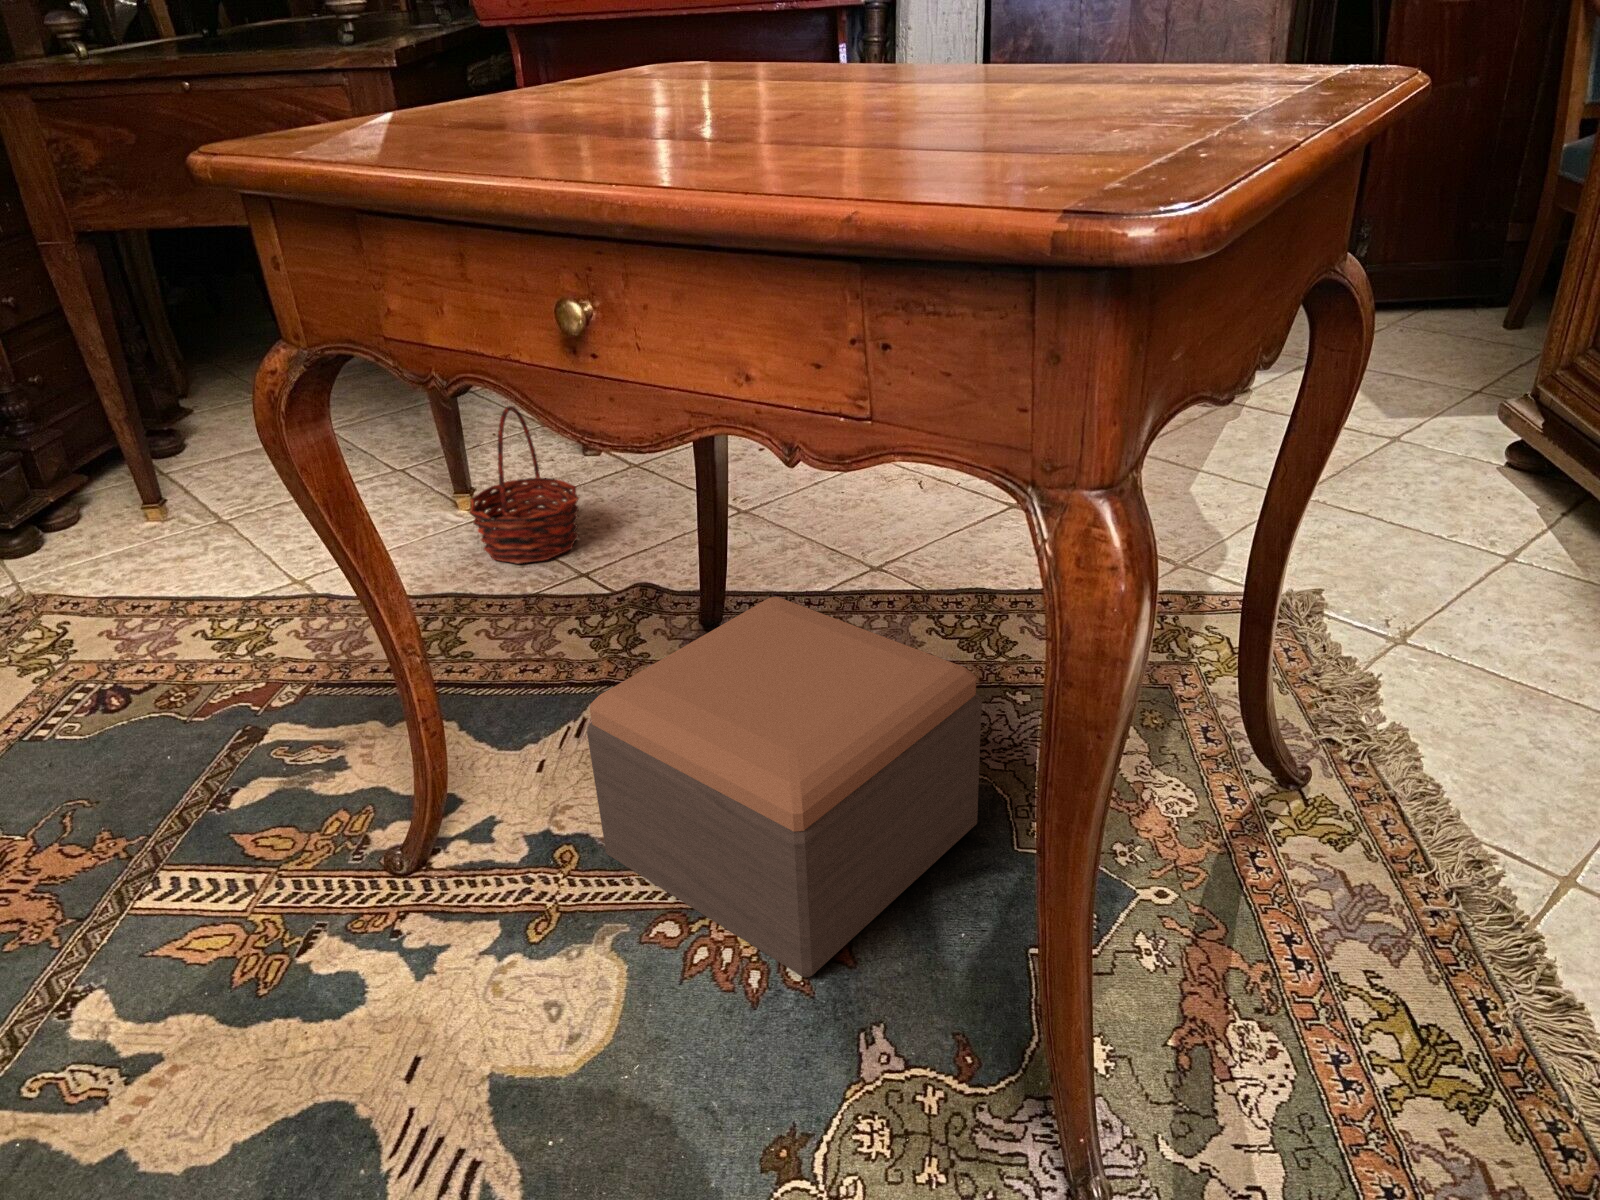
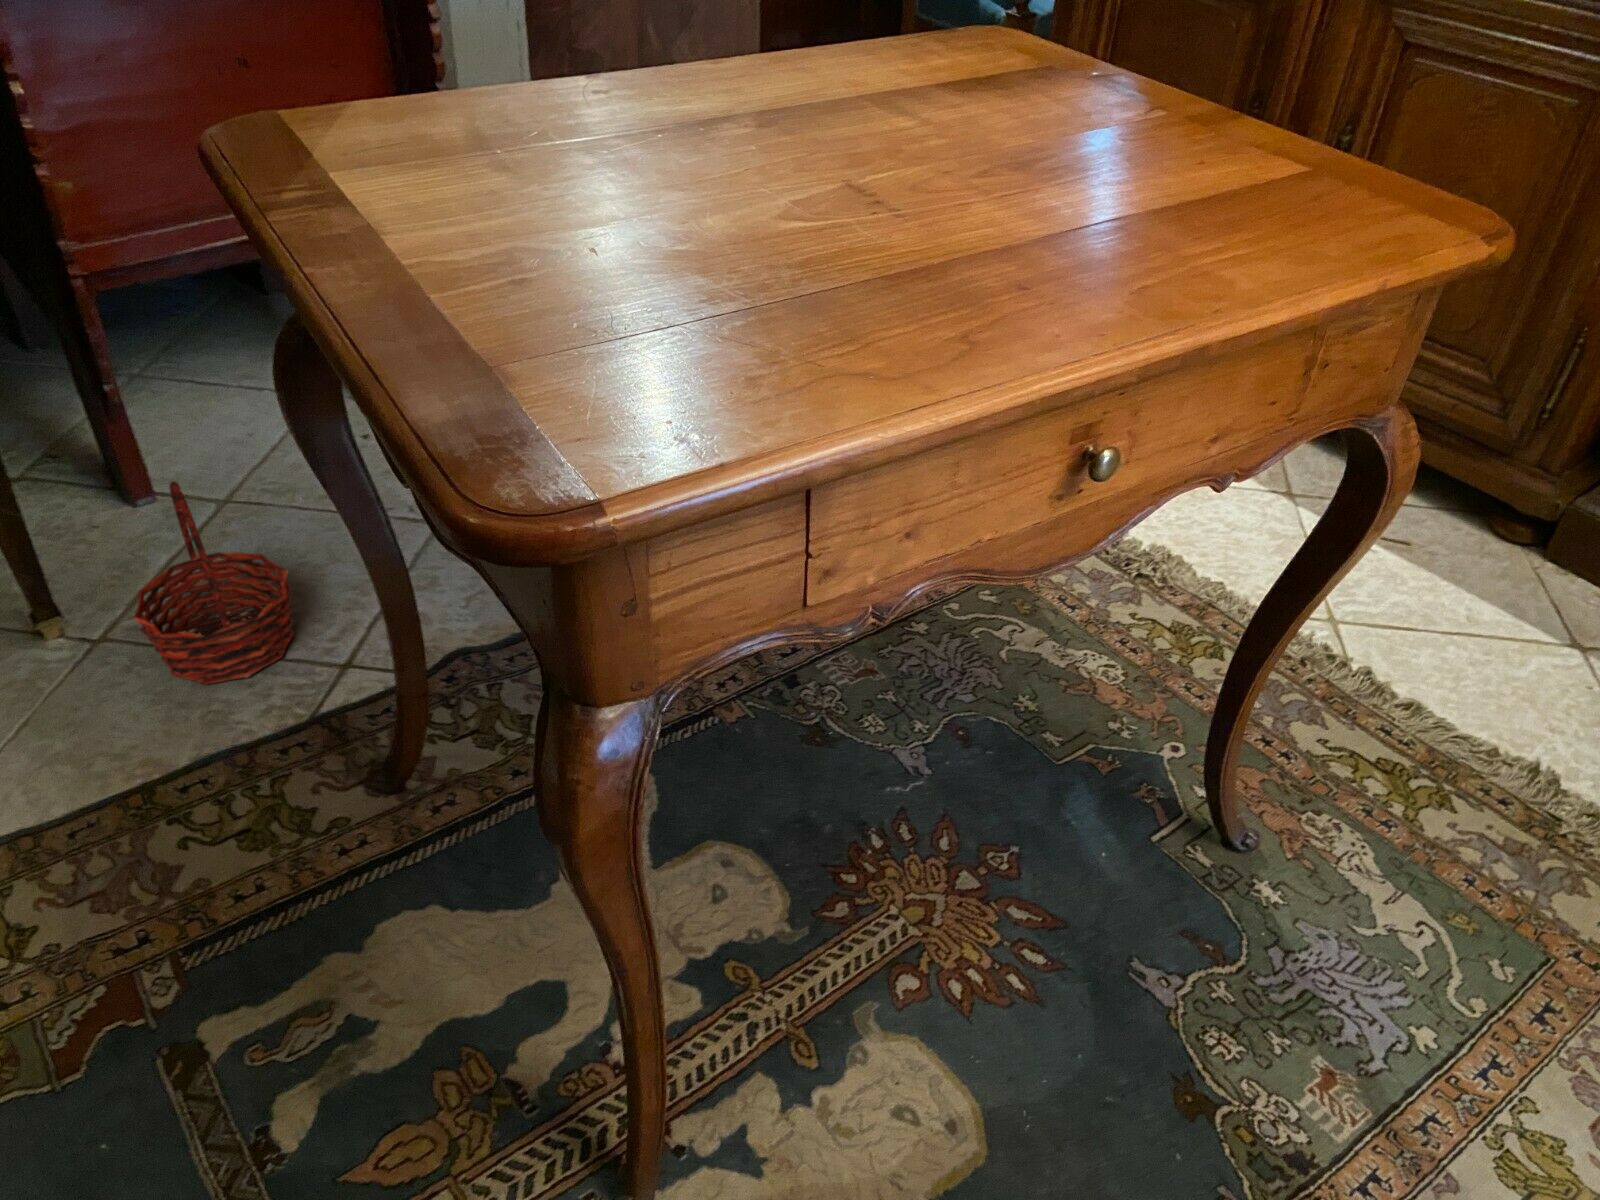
footstool: present [587,597,982,977] -> none [771,623,1089,957]

